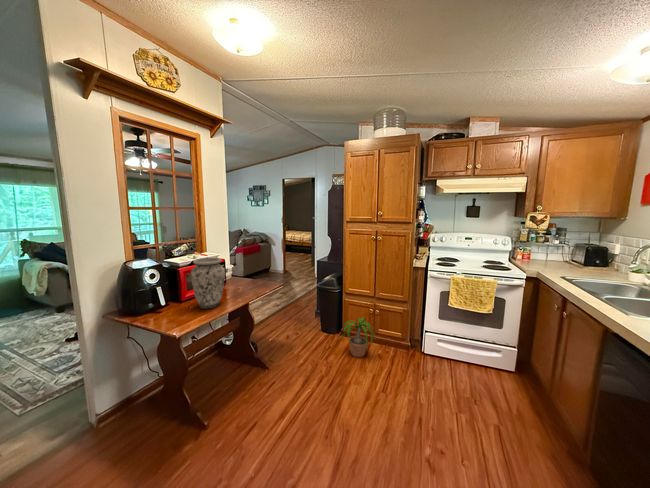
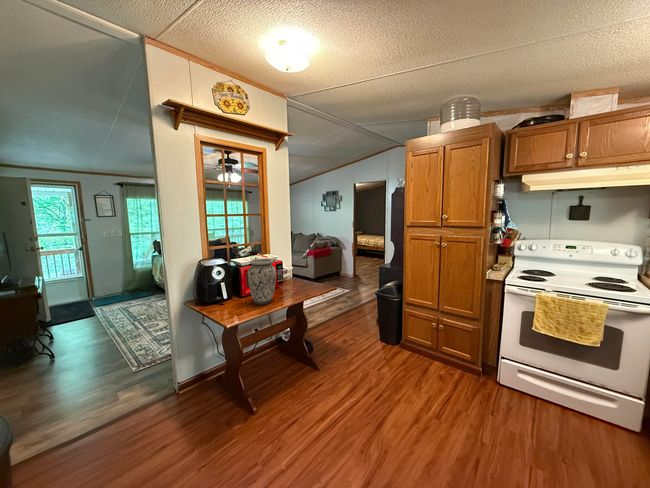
potted plant: present [344,317,374,357] -> none [391,331,442,374]

